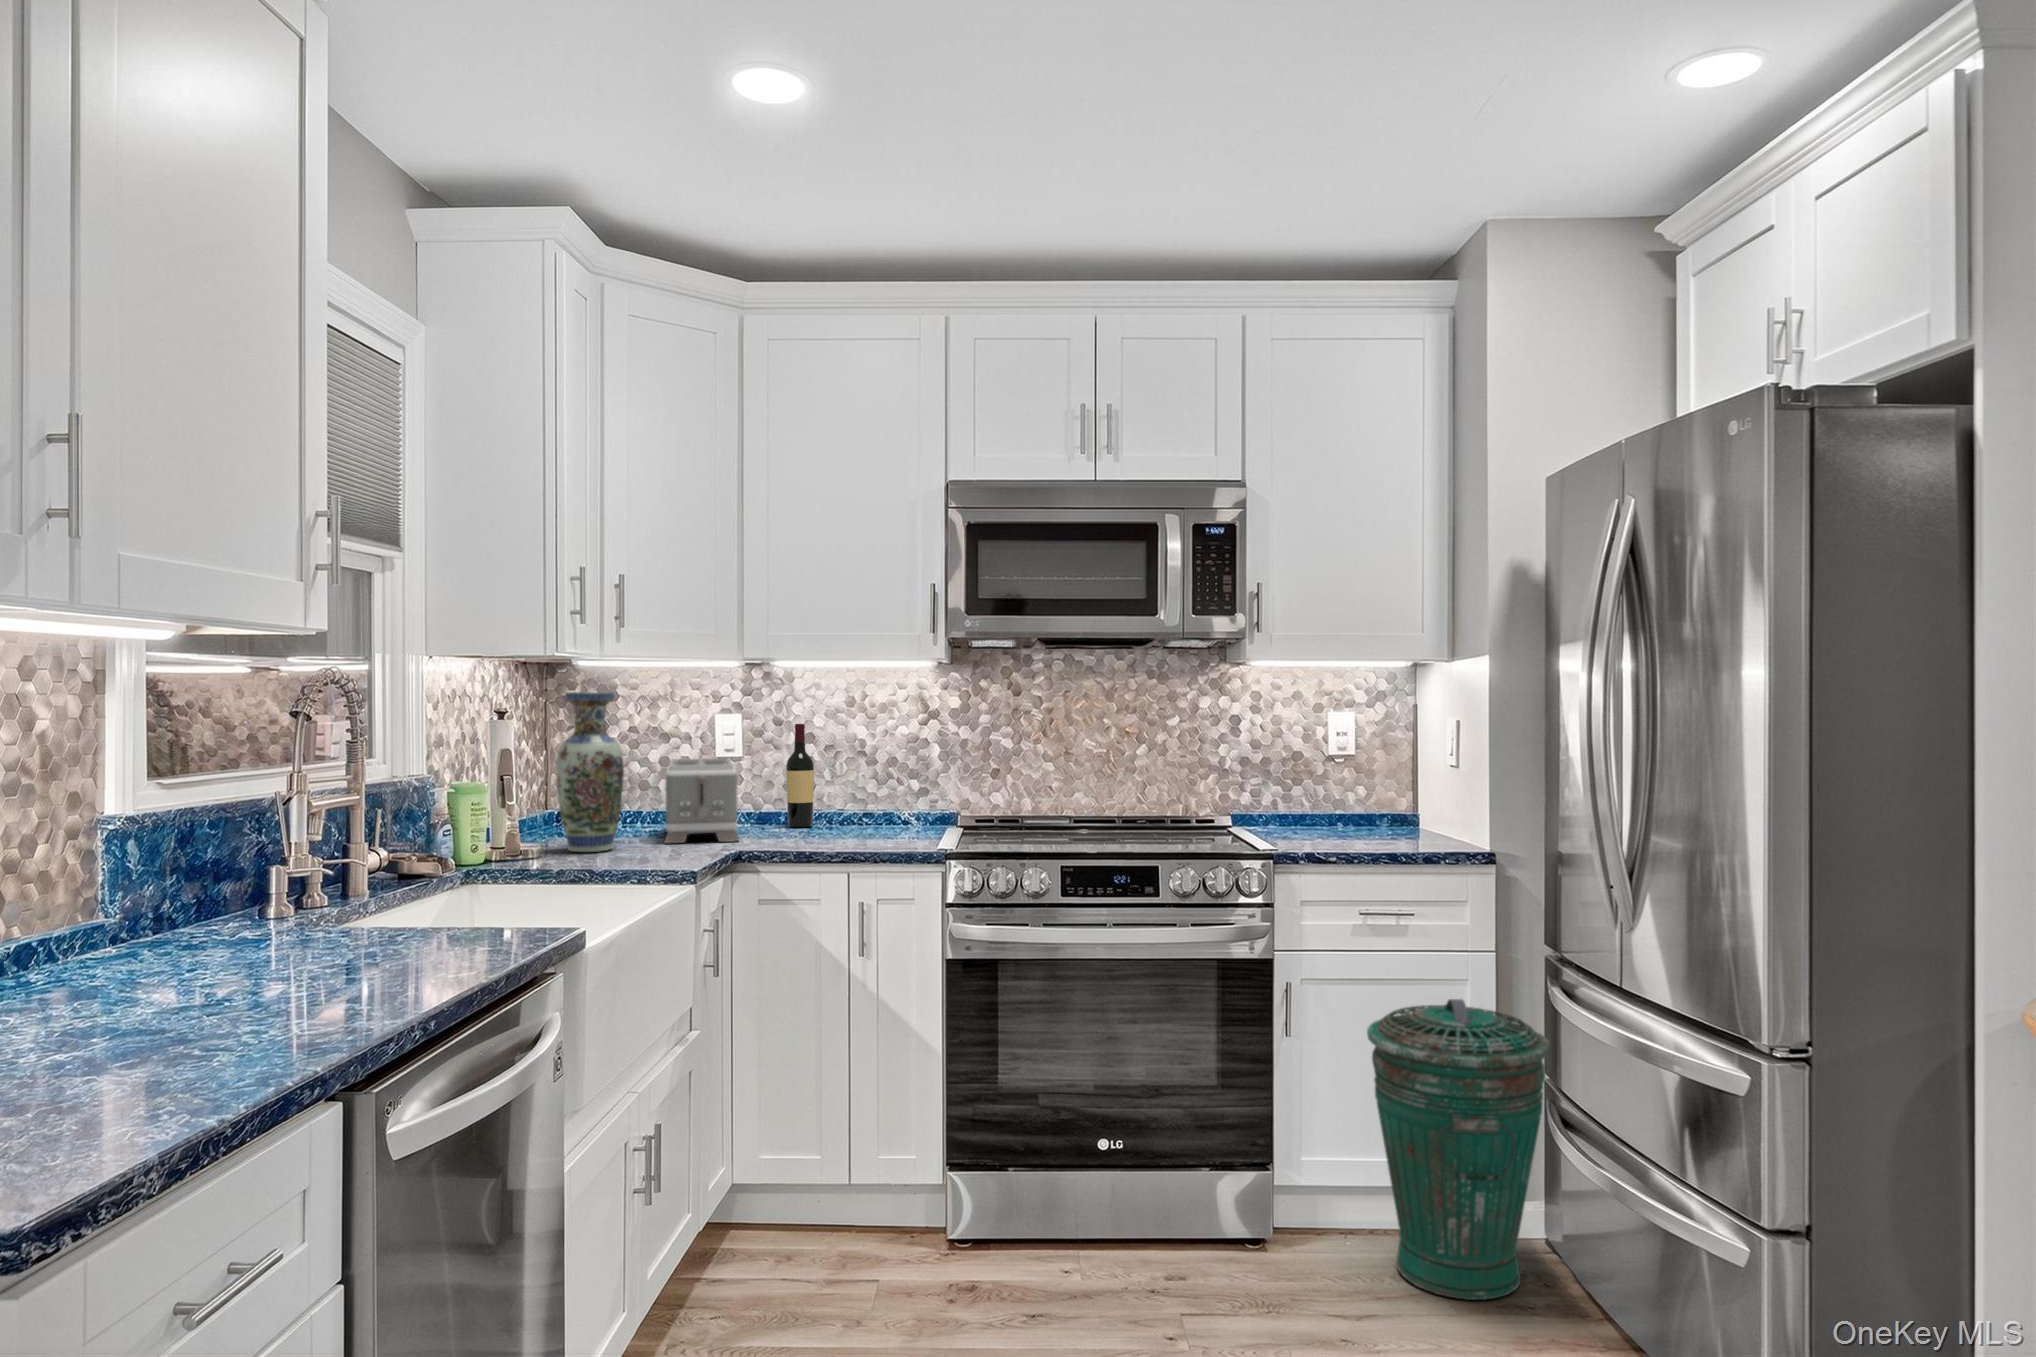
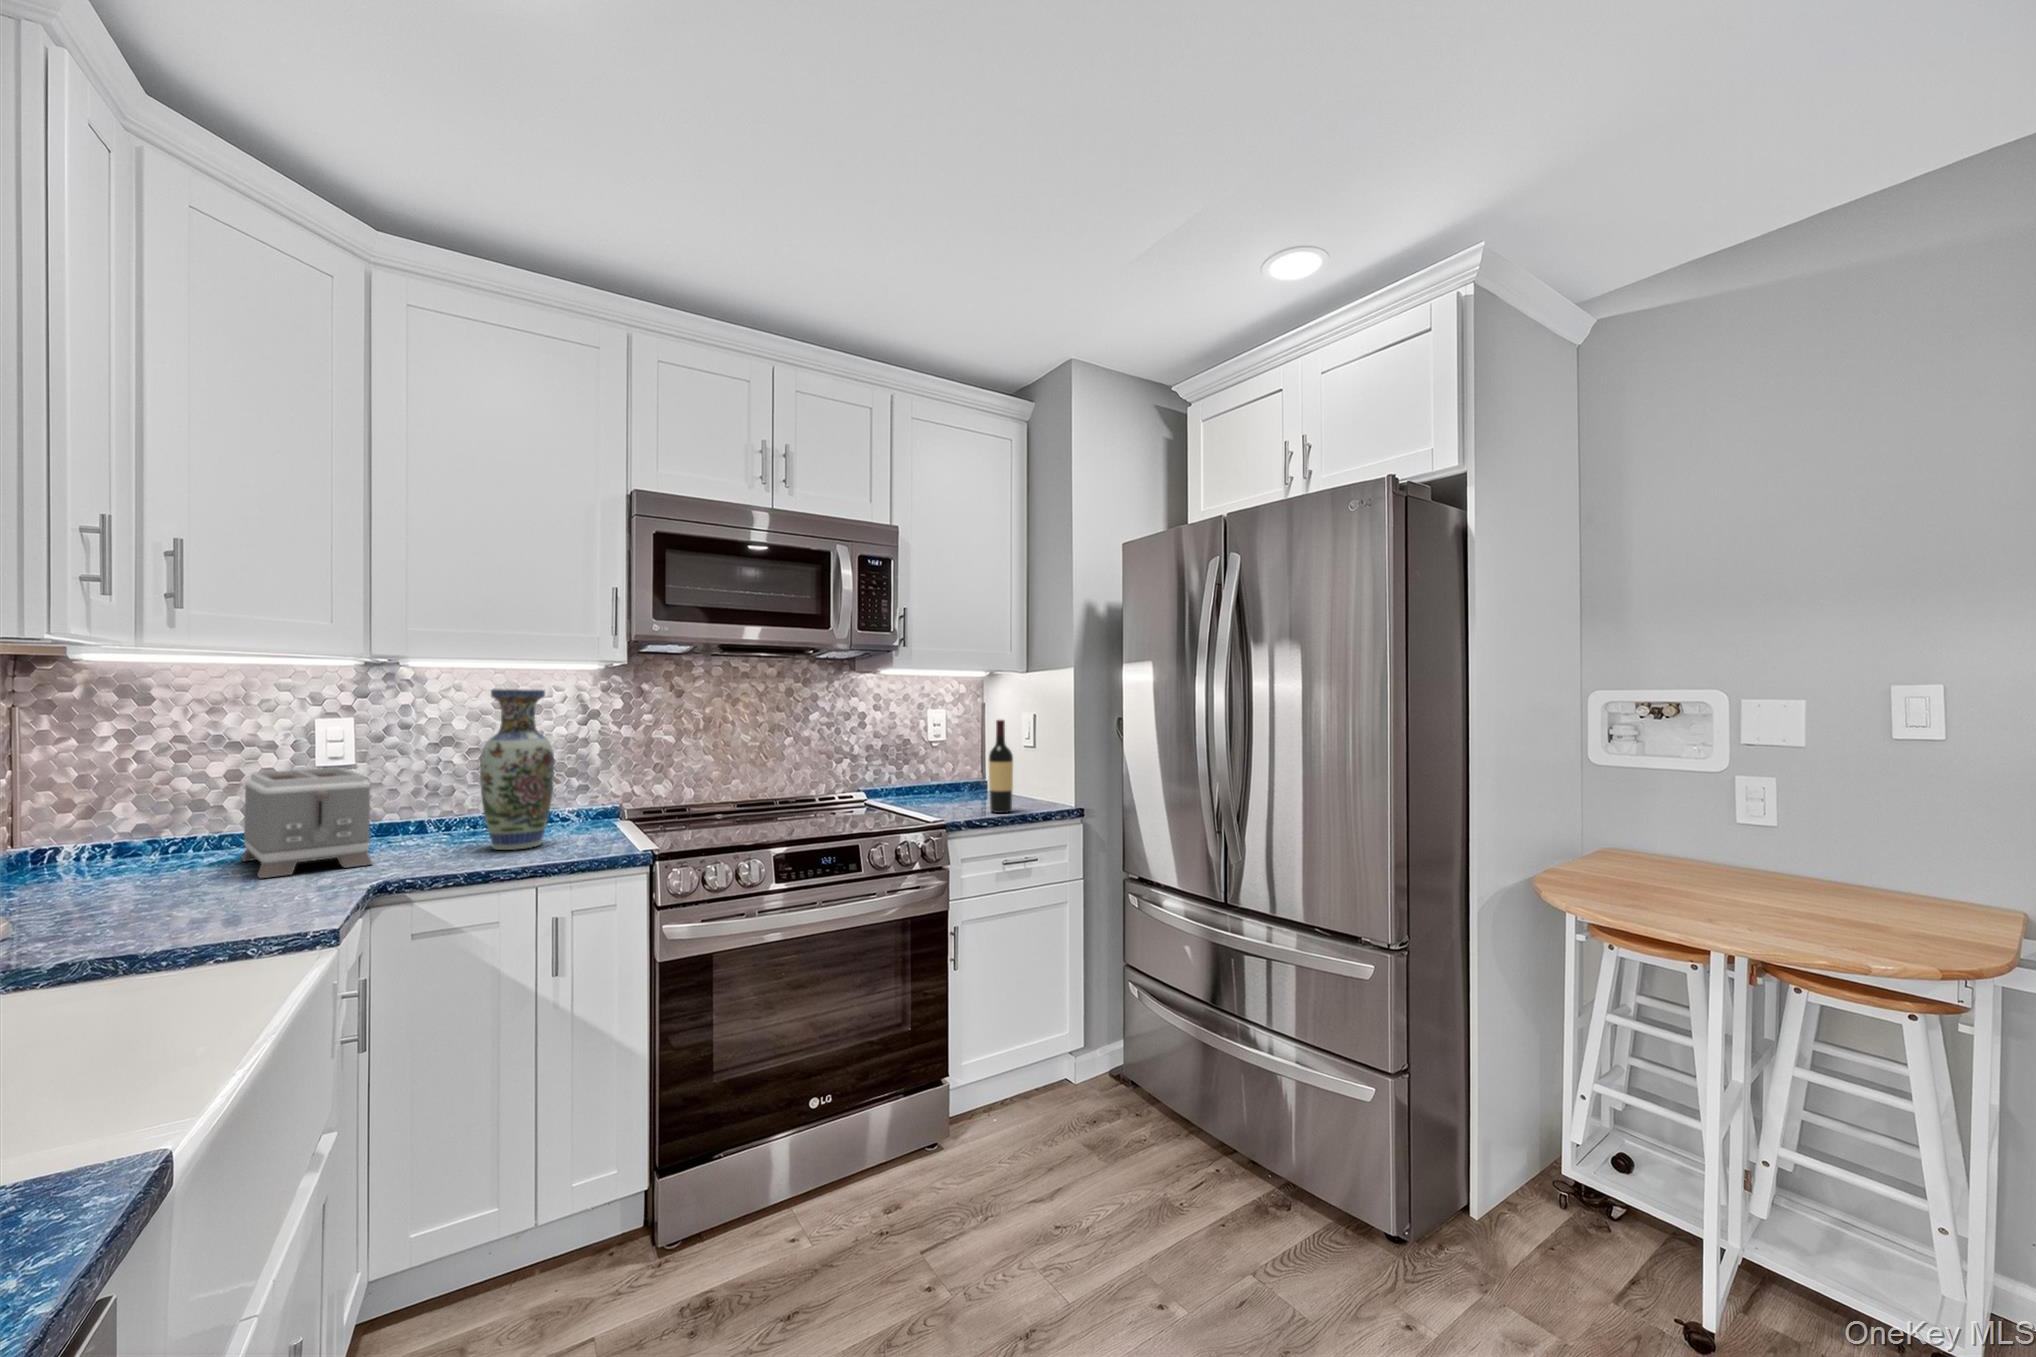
vase: present [557,692,624,852] -> present [480,689,554,850]
wine bottle: present [786,724,814,827] -> present [989,720,1013,813]
trash can: present [1367,999,1550,1300] -> none [1022,923,1155,1160]

